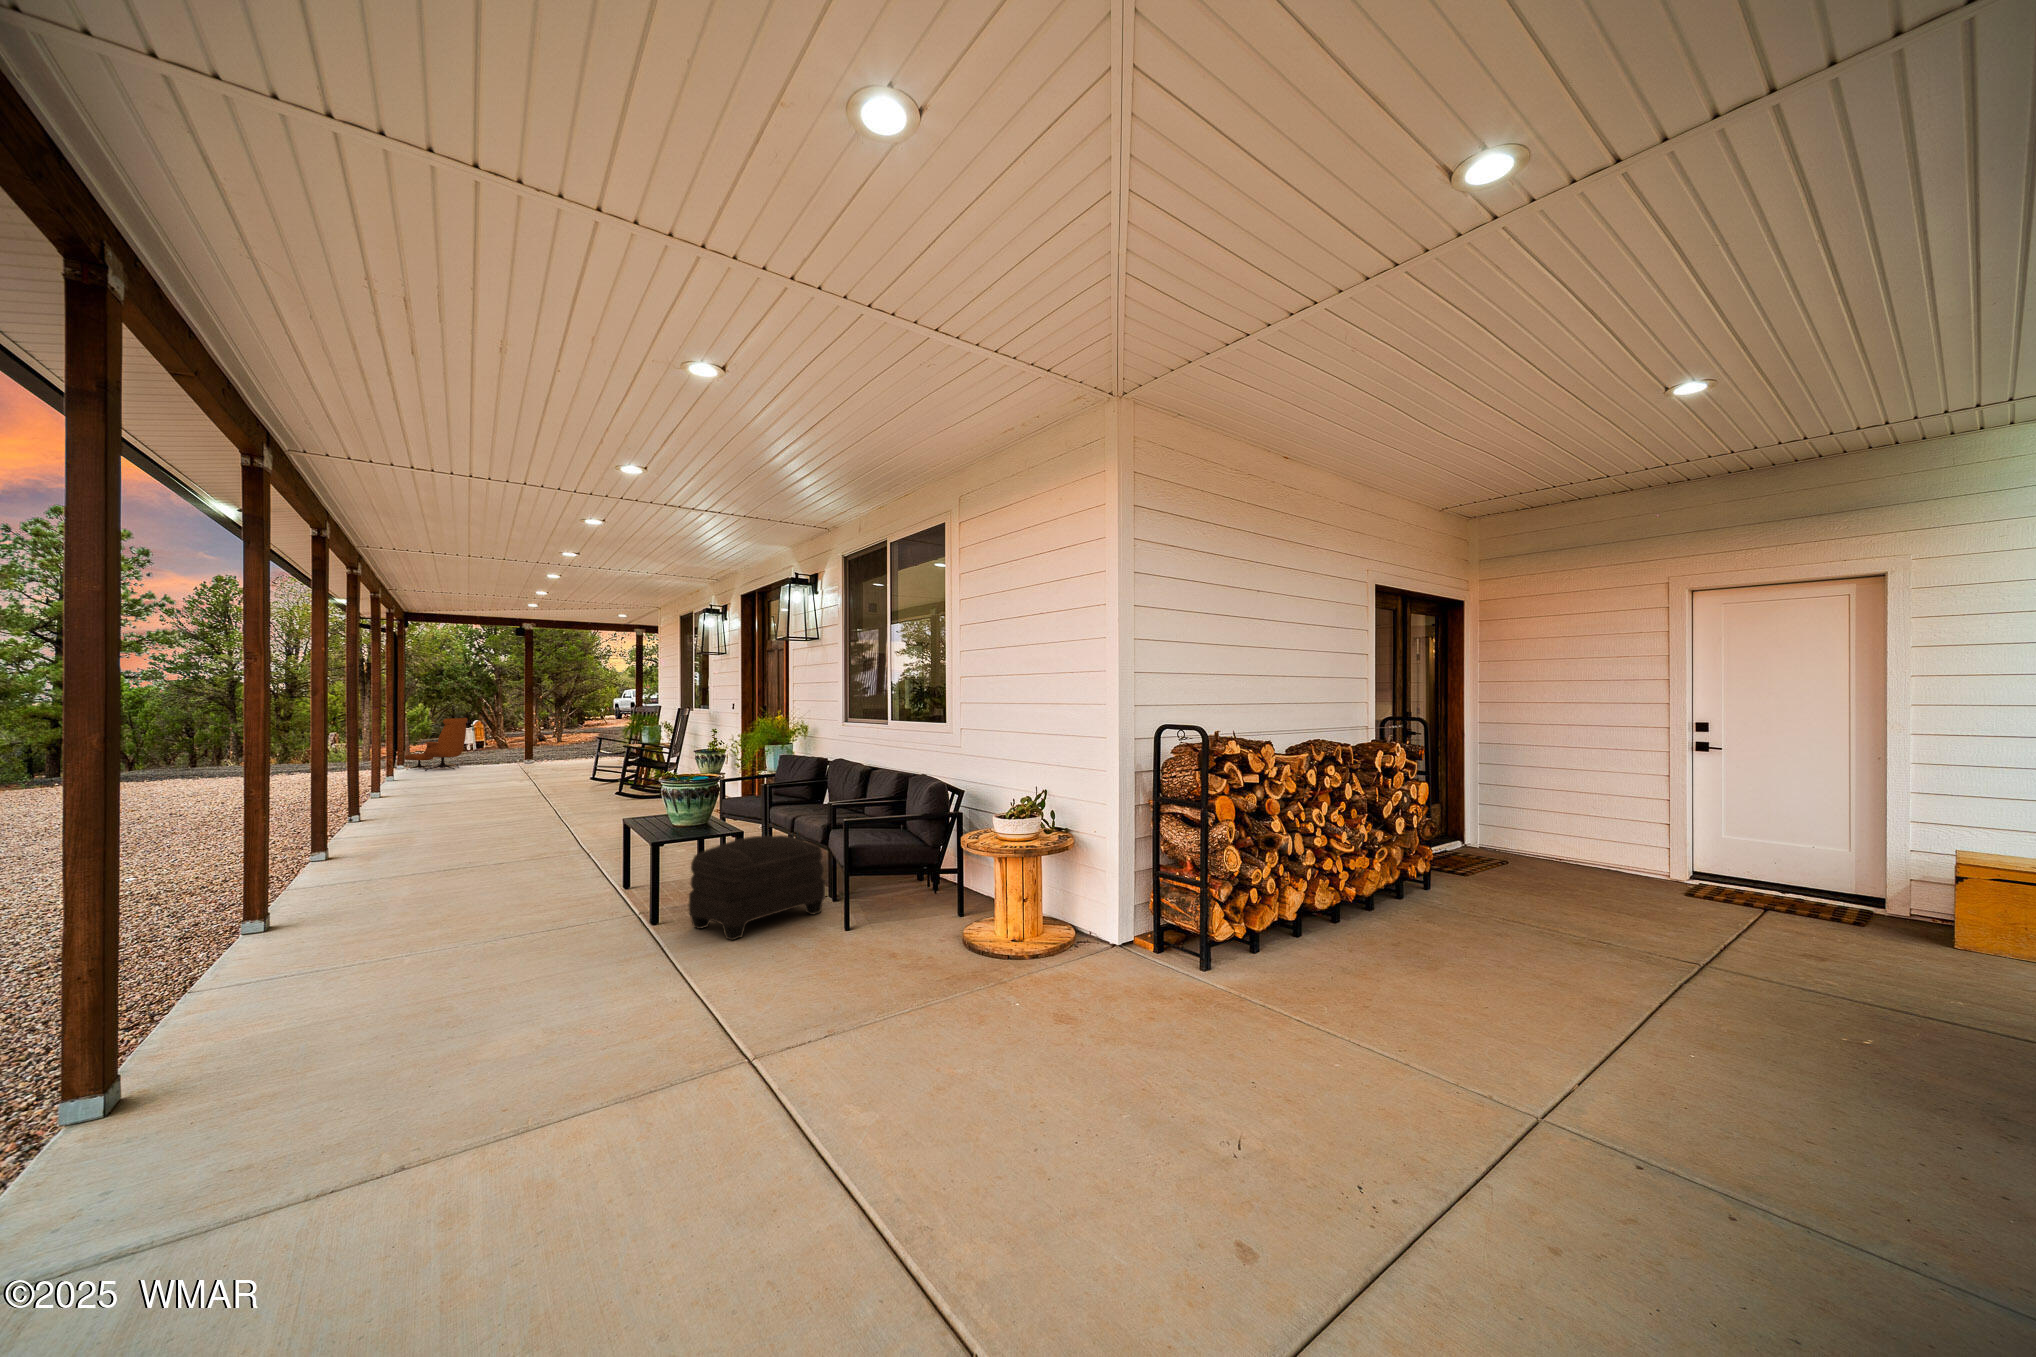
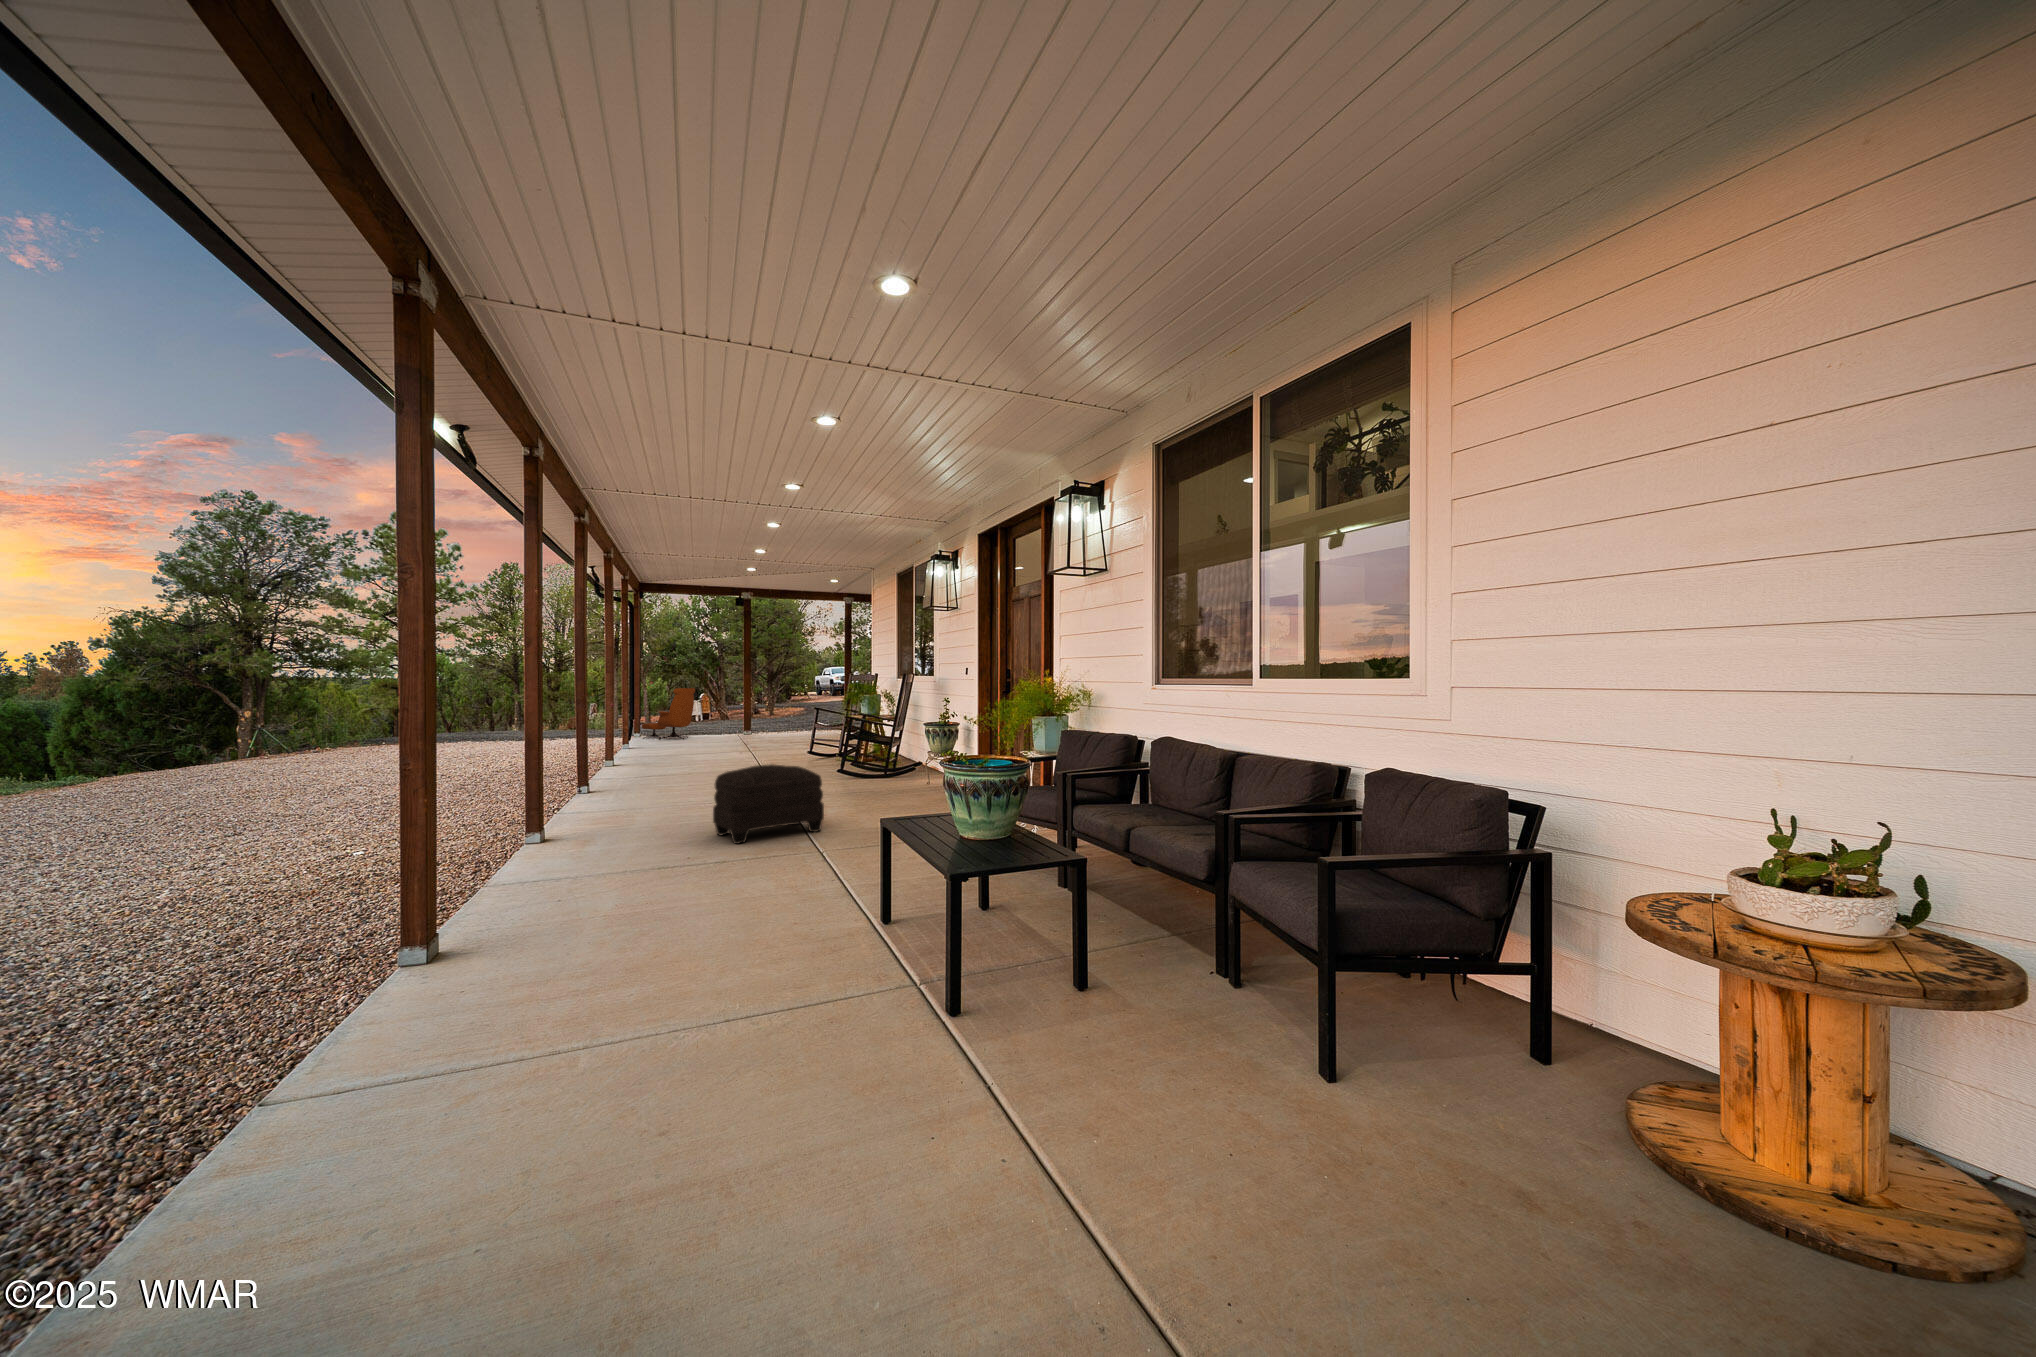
ottoman: present [689,835,825,940] -> present [713,764,824,844]

